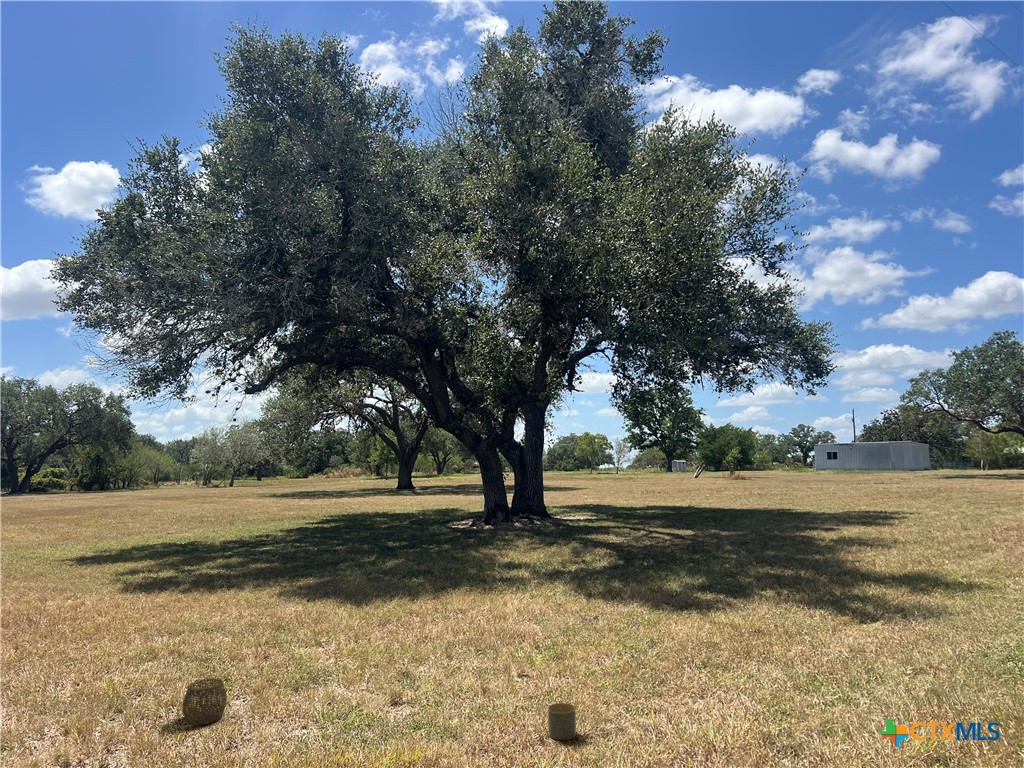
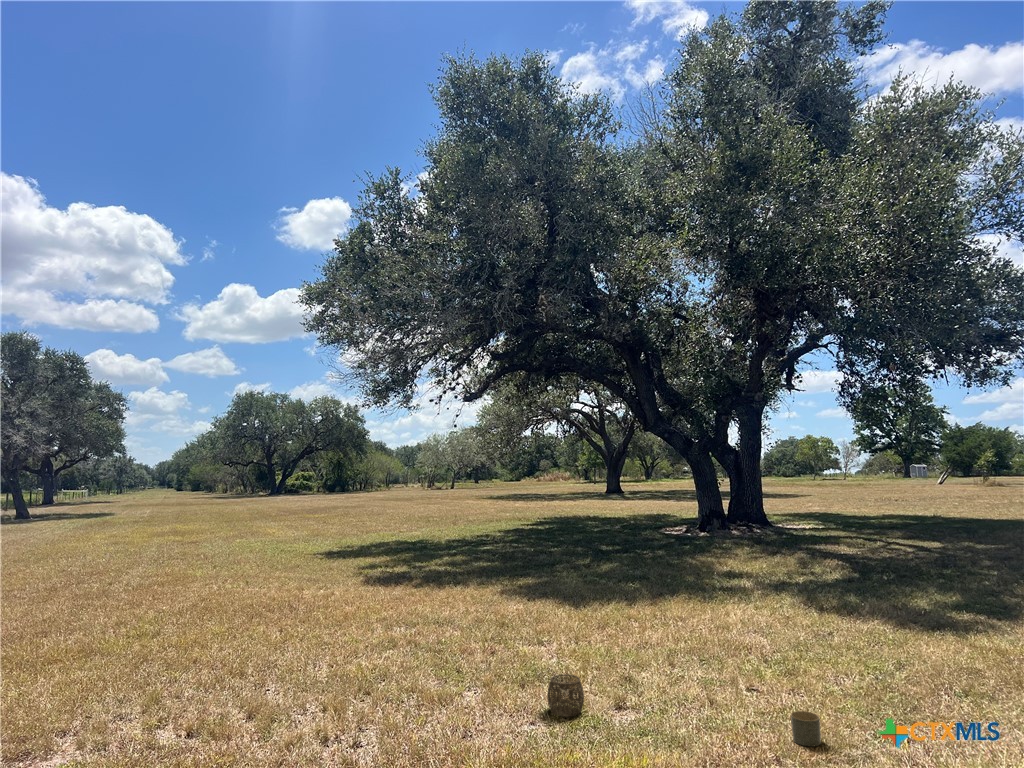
woven basket: present [183,678,227,725] -> present [547,674,584,717]

